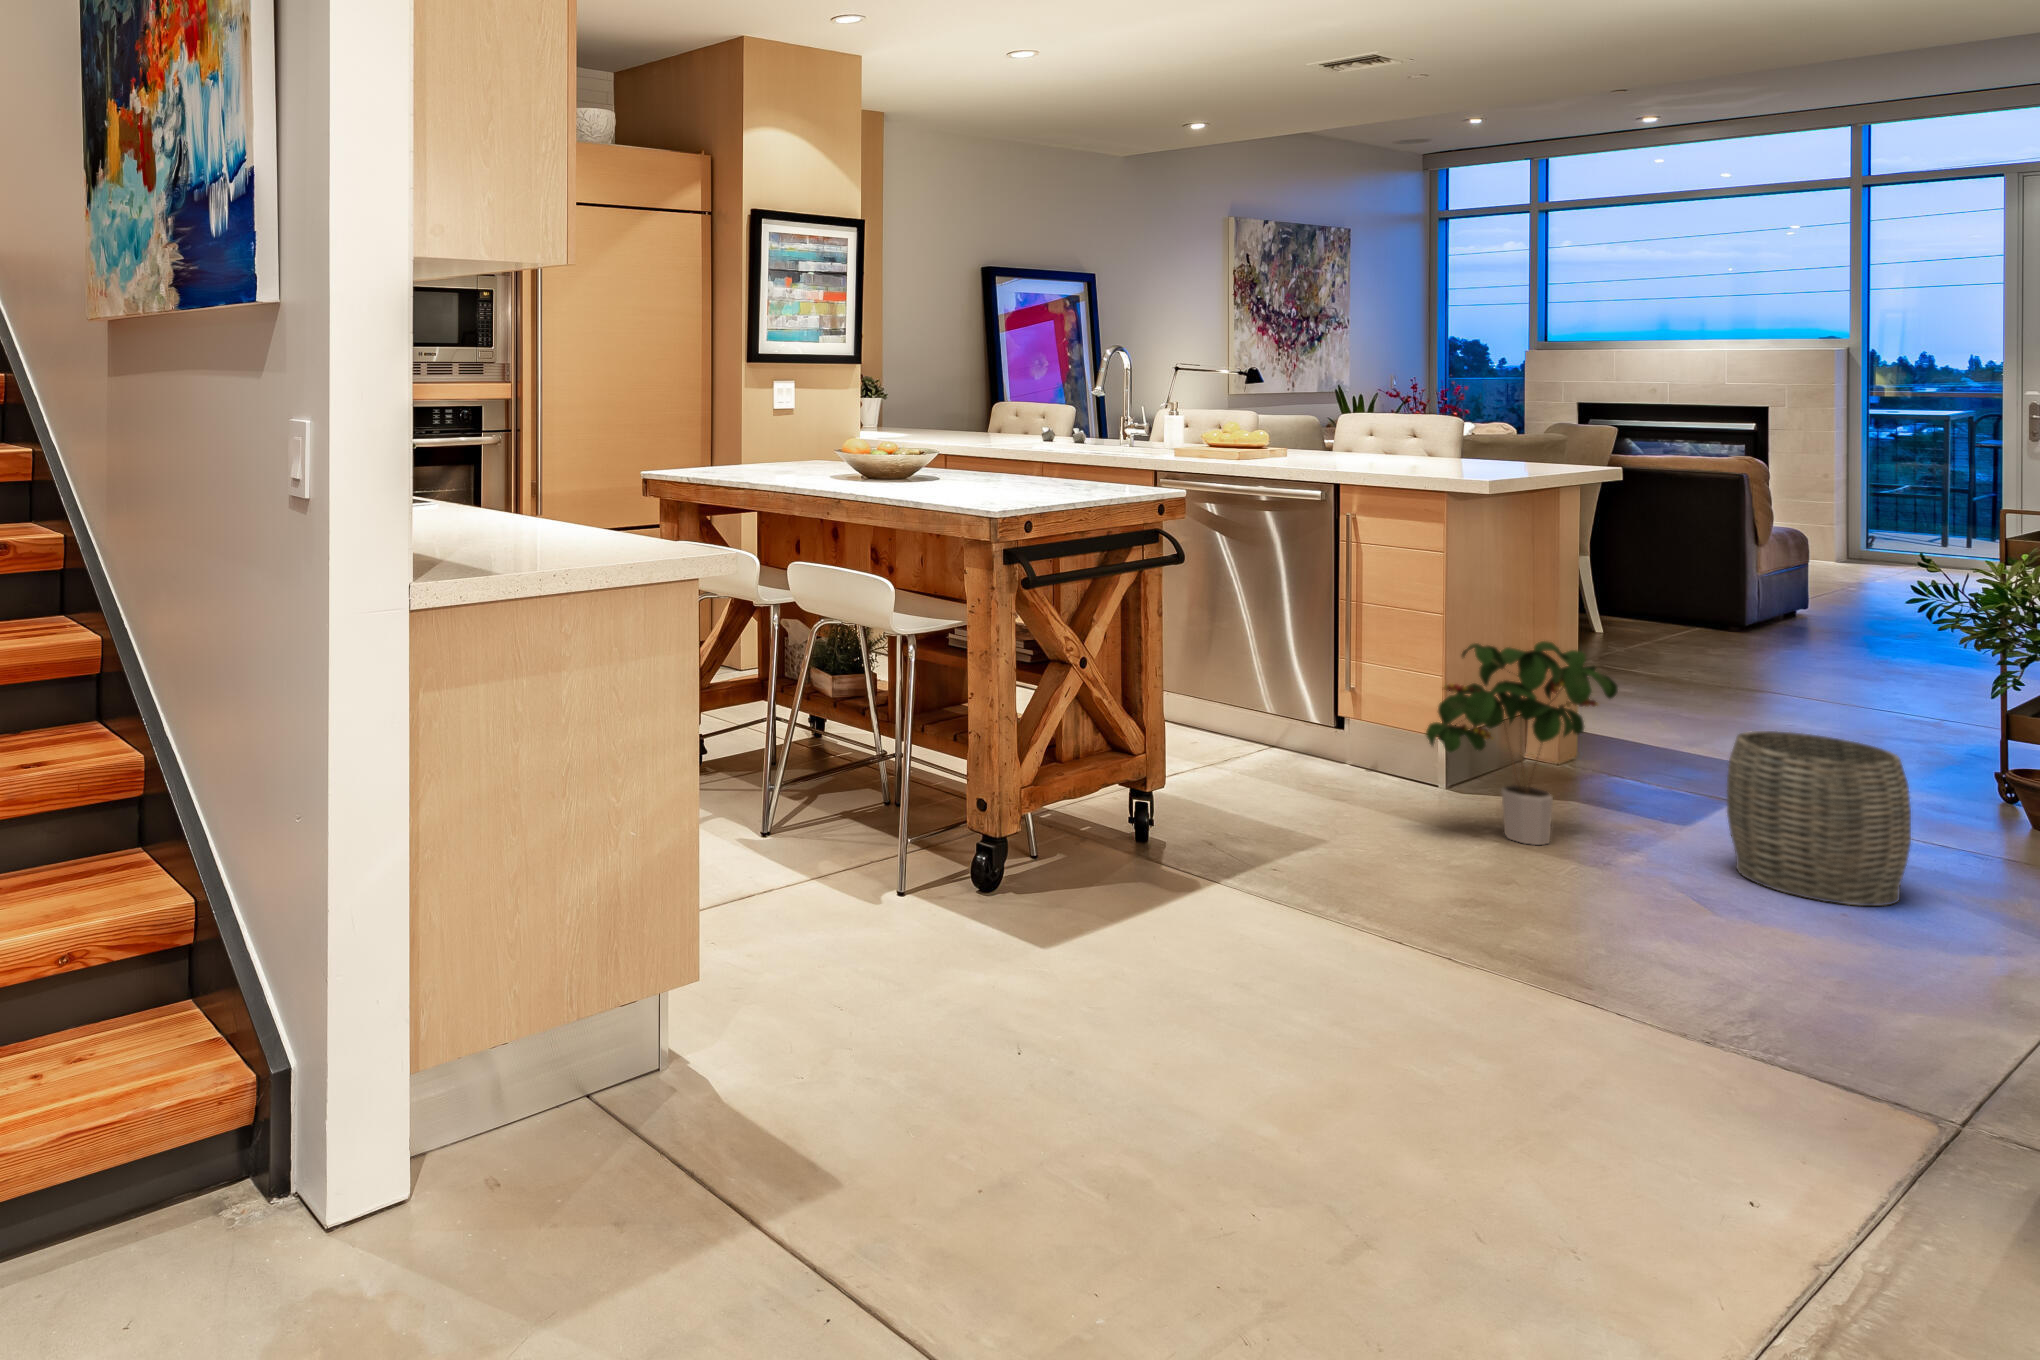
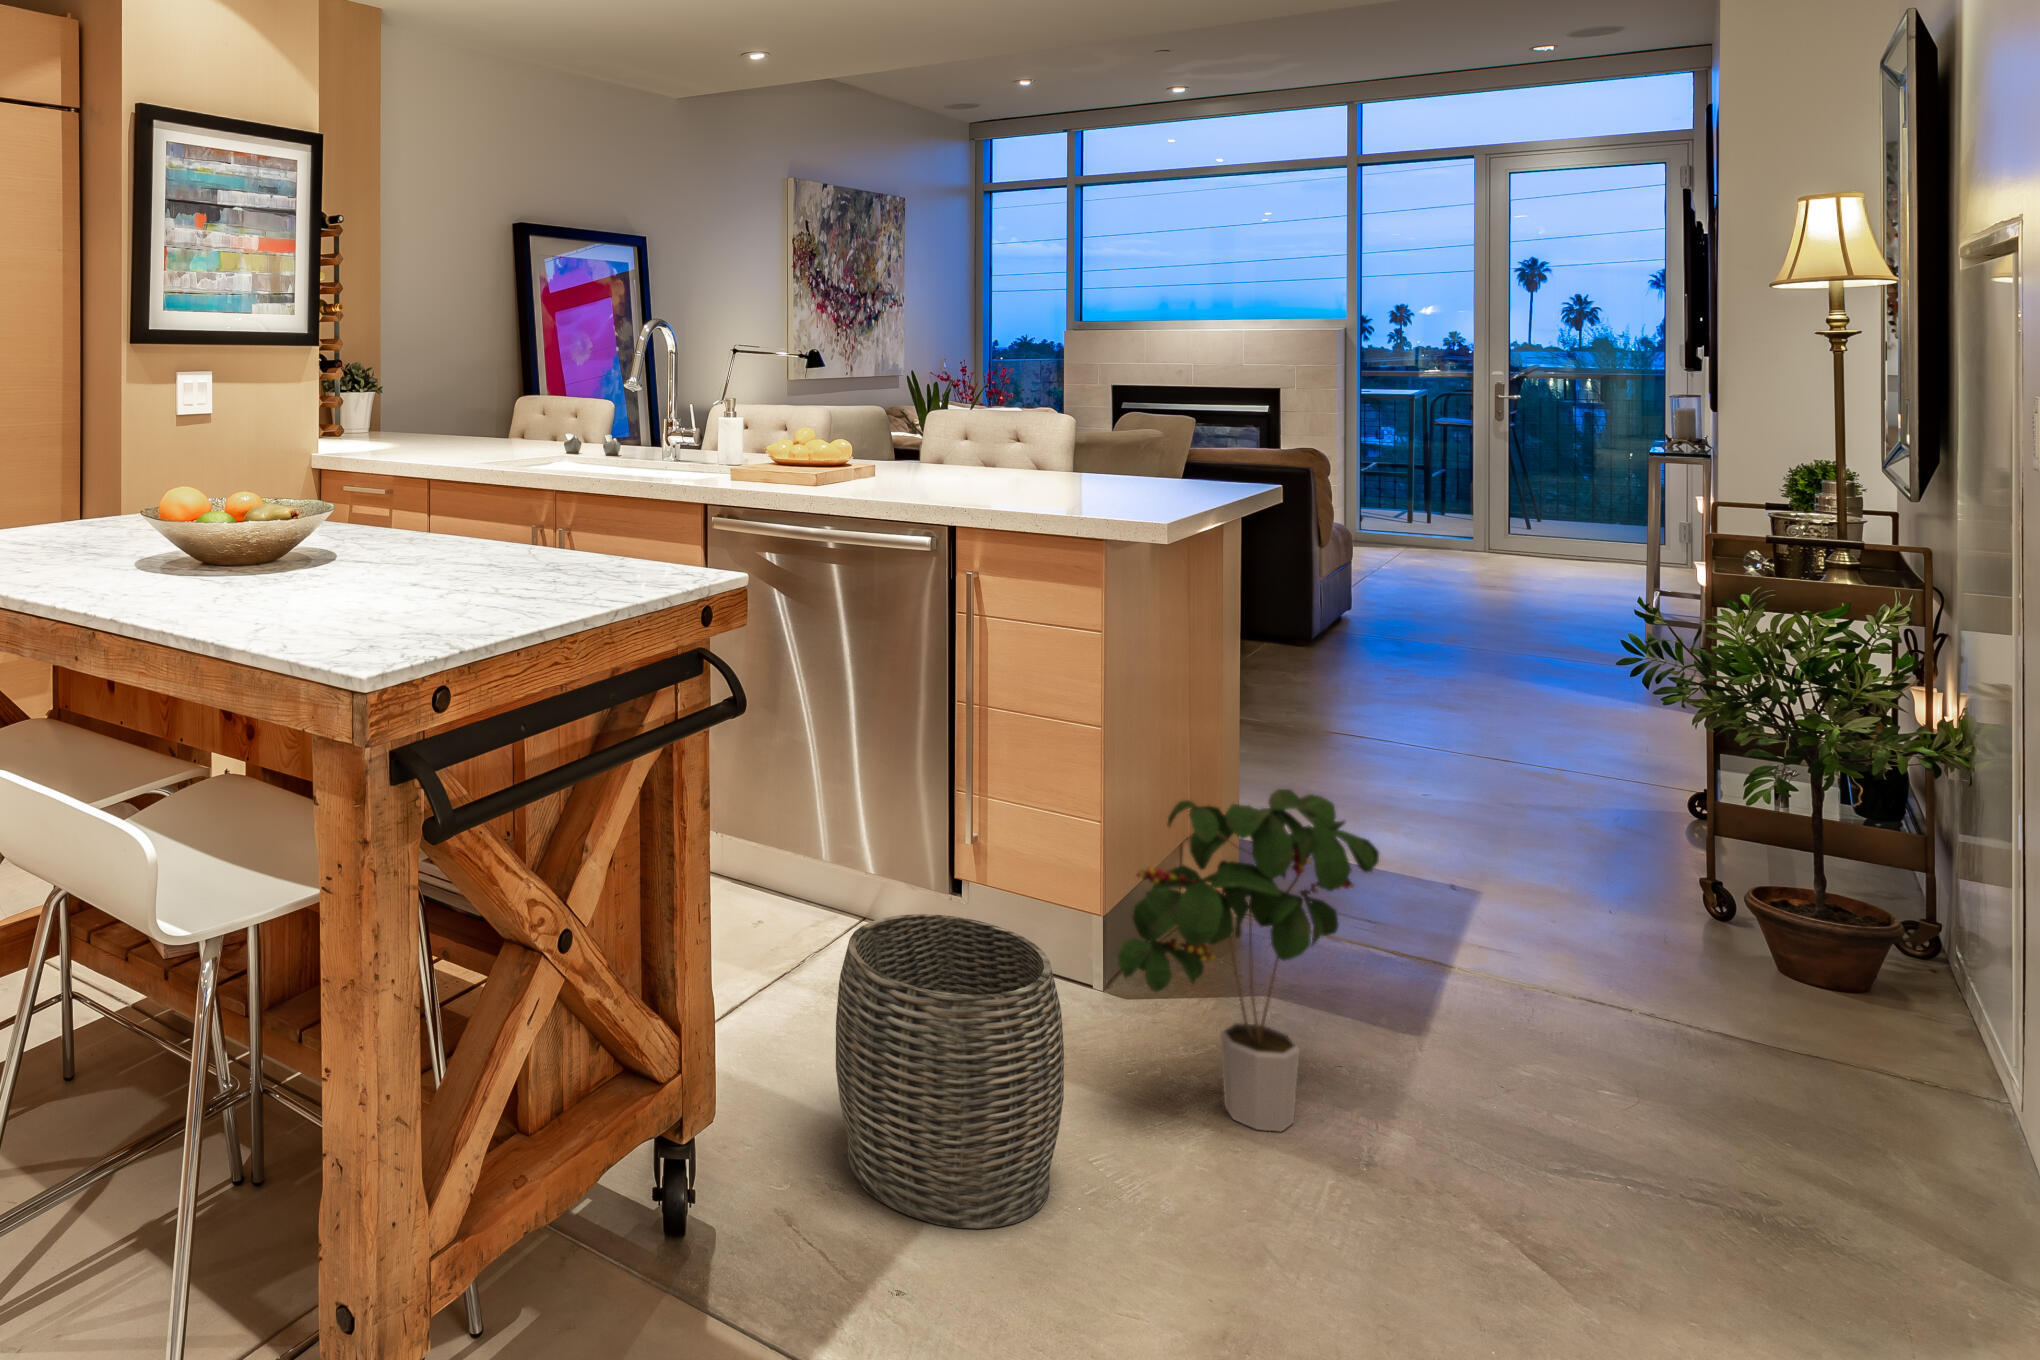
woven basket: present [1727,731,1911,906] -> present [836,914,1064,1229]

